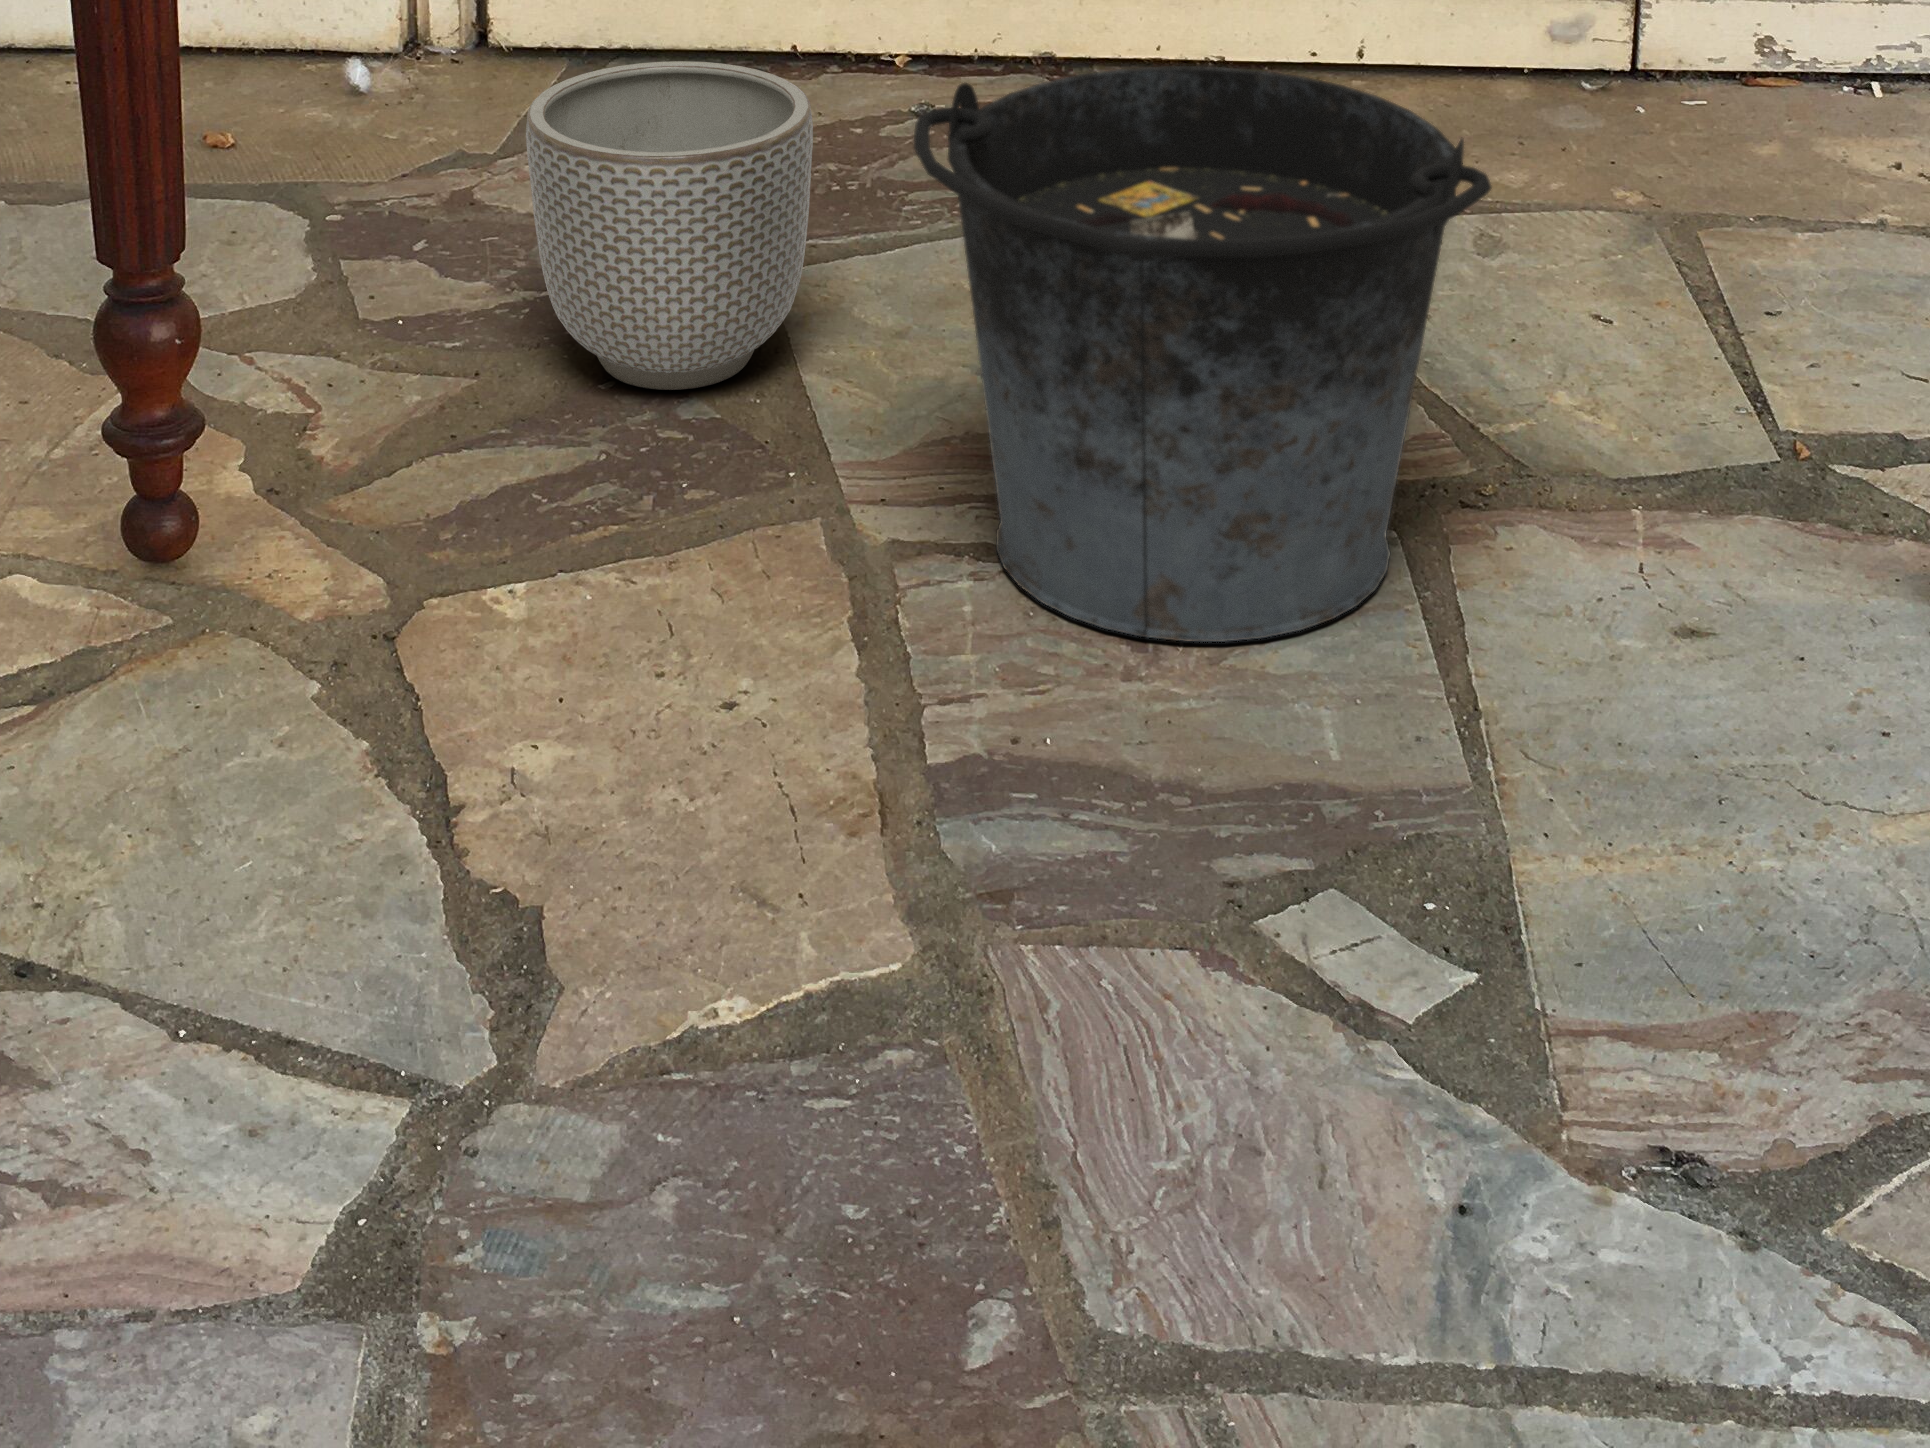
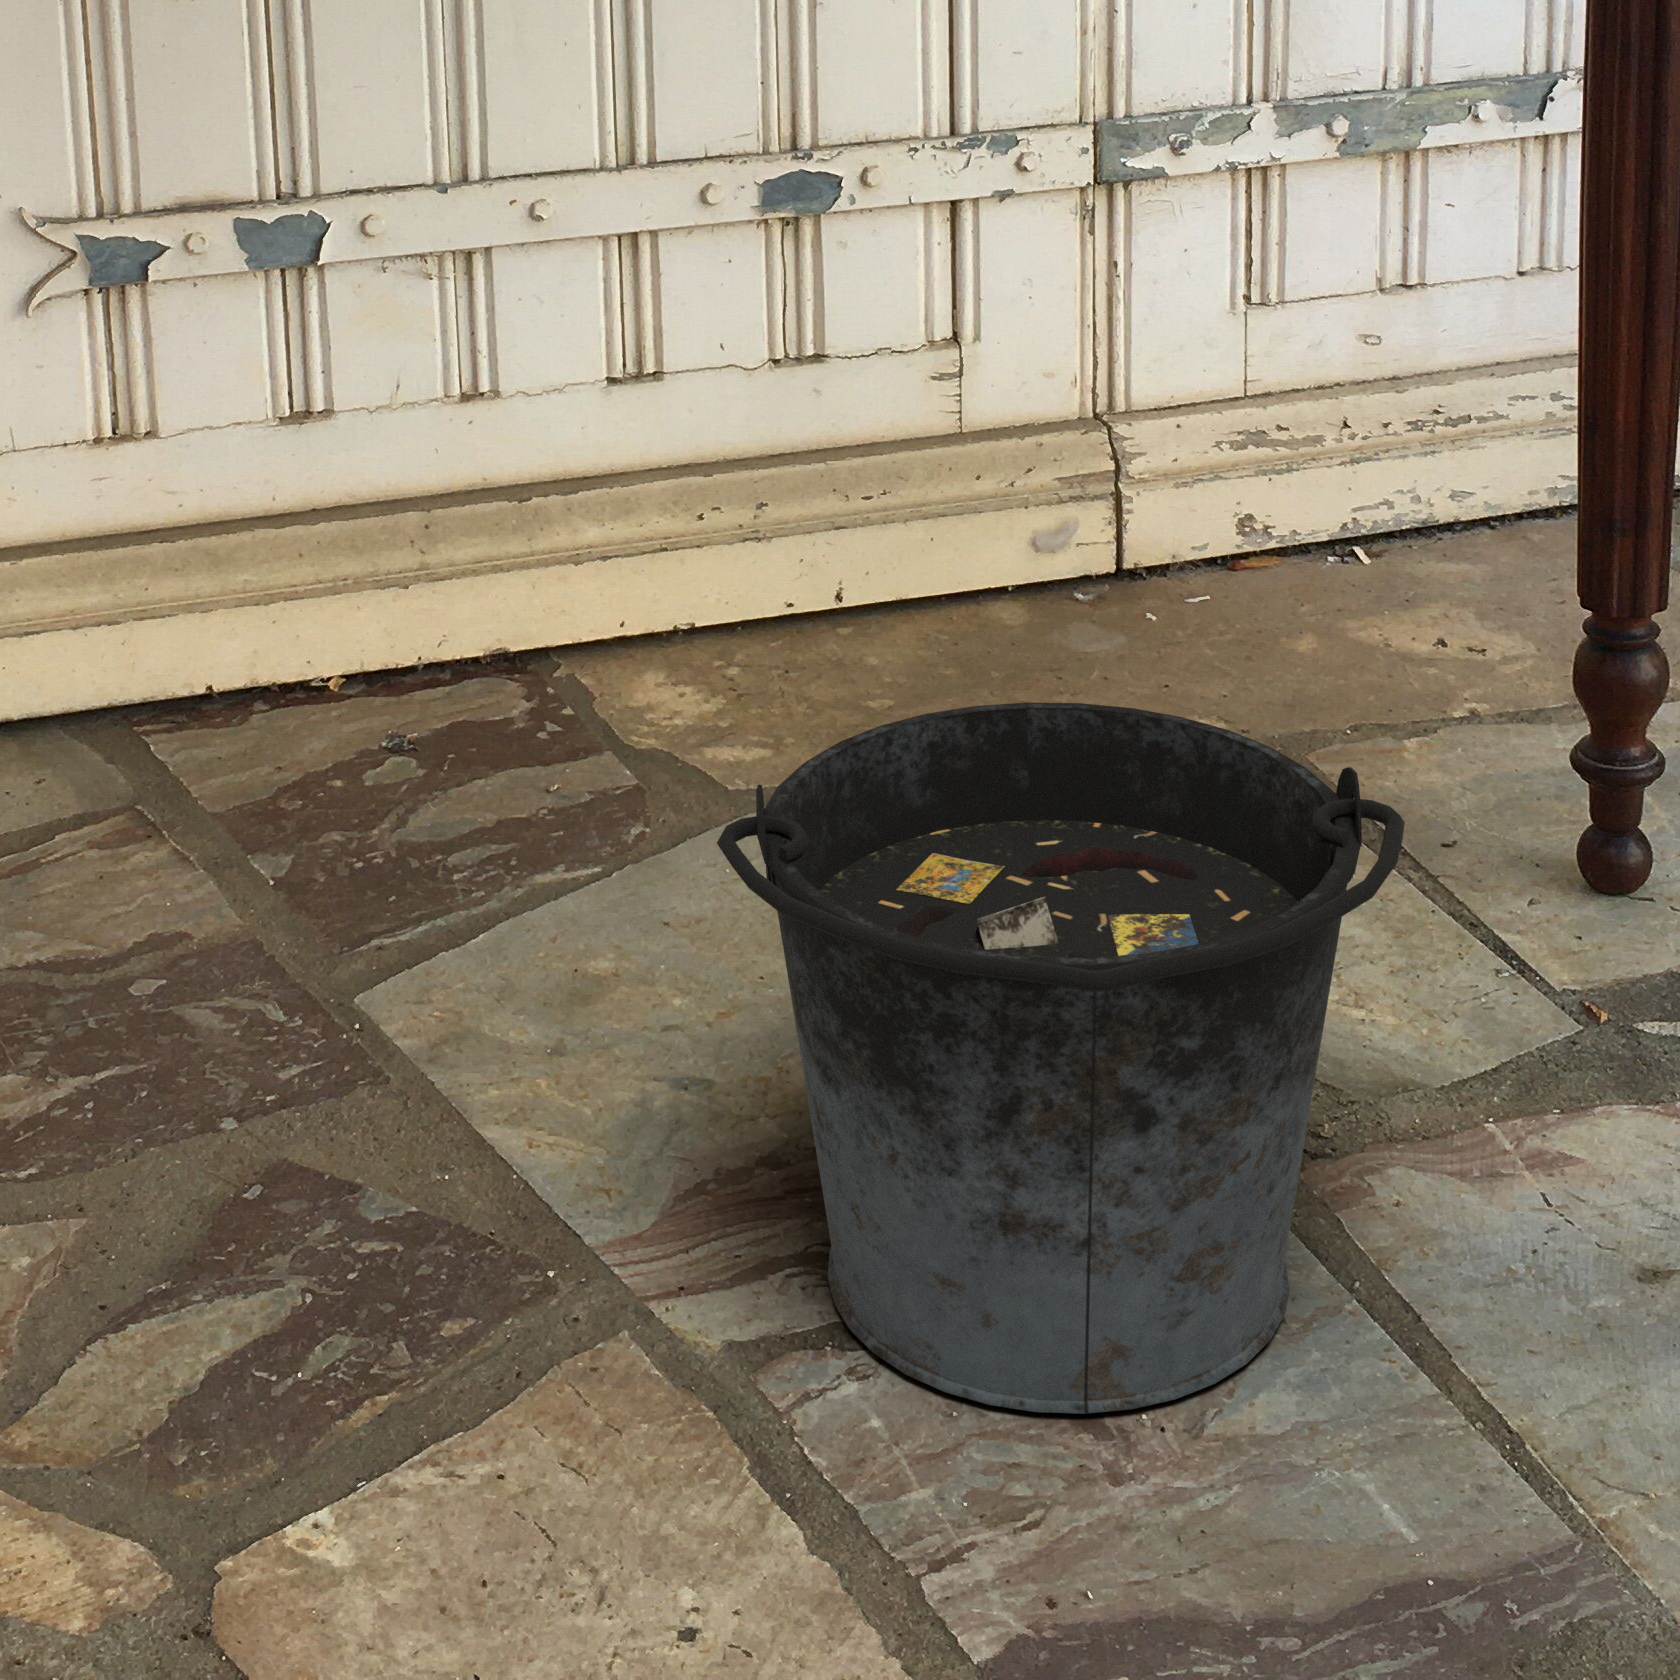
planter: present [526,61,813,390] -> none [124,769,472,1189]

